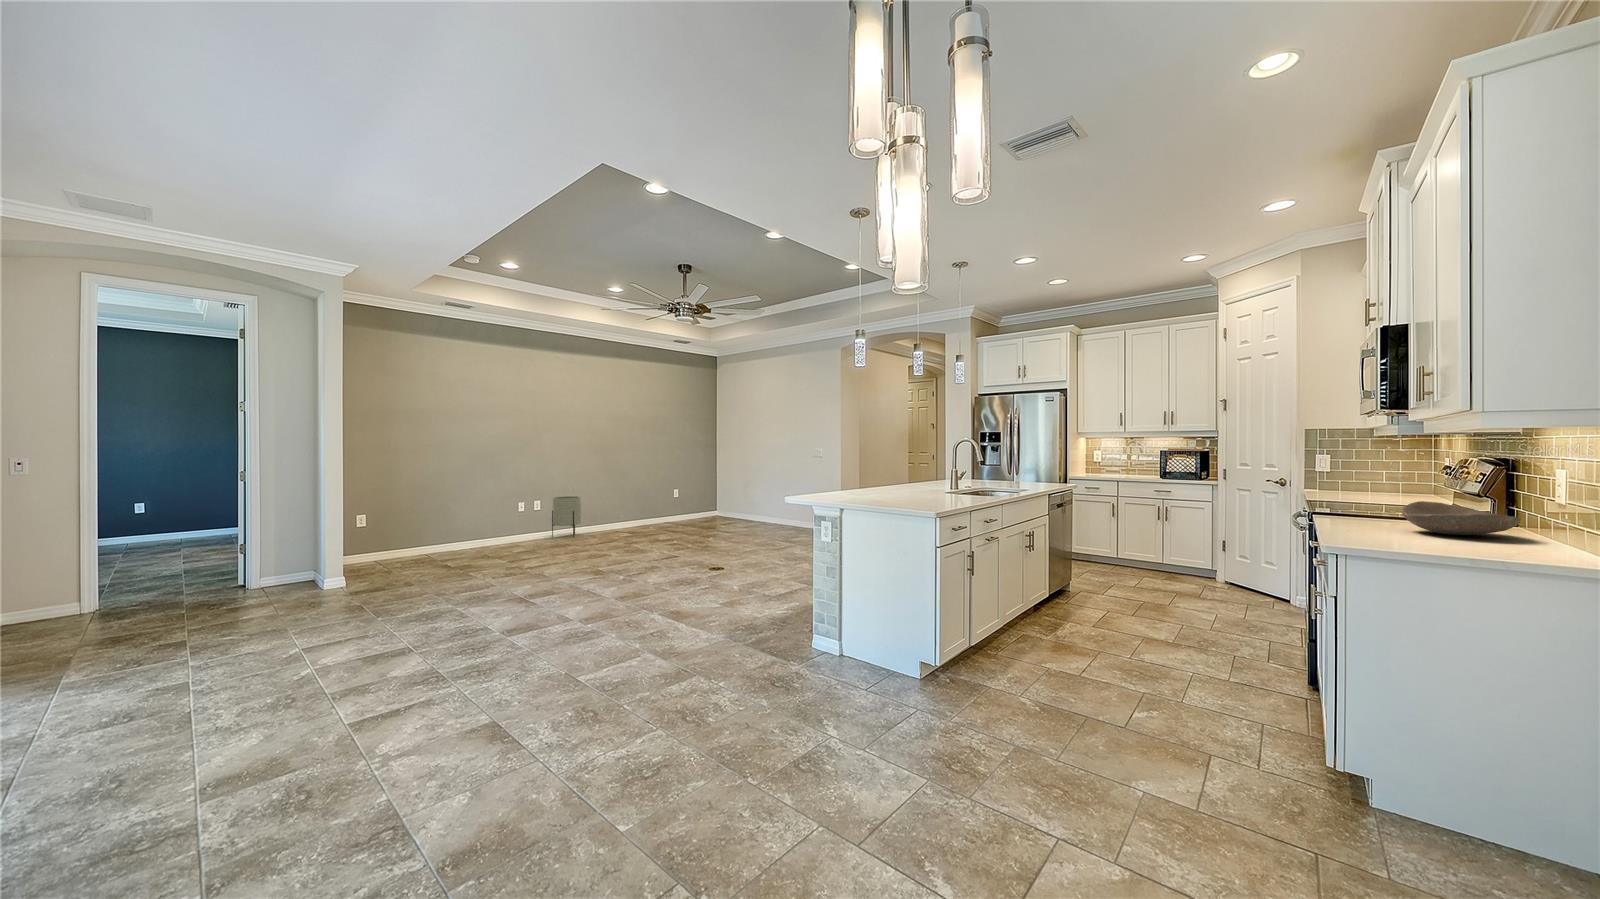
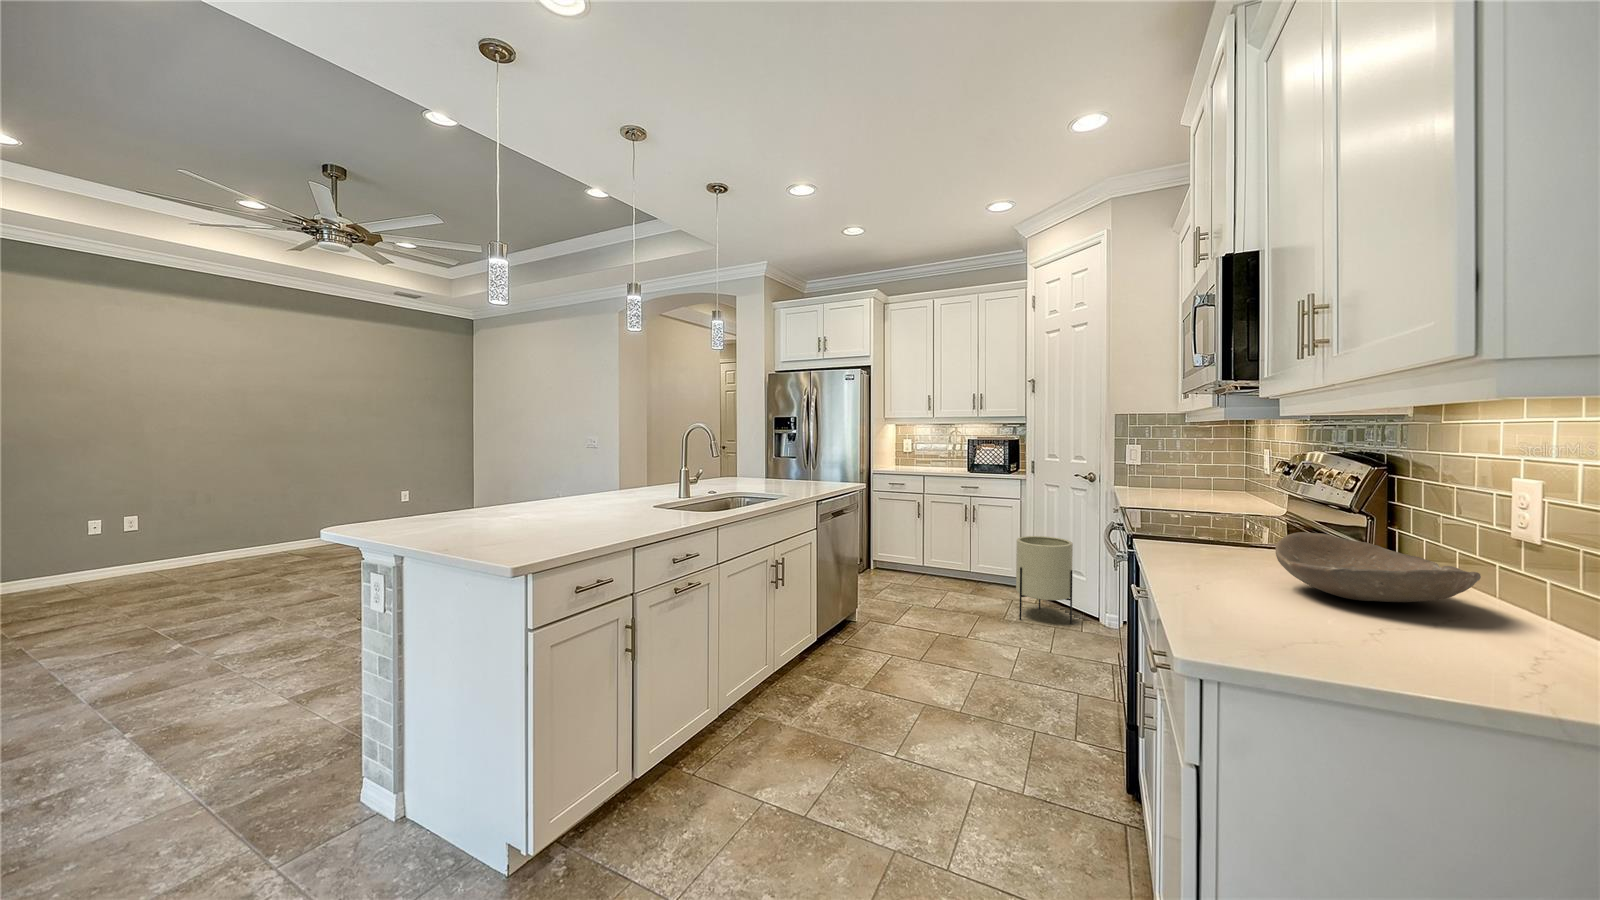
planter: present [552,496,581,537] -> present [1016,536,1073,624]

